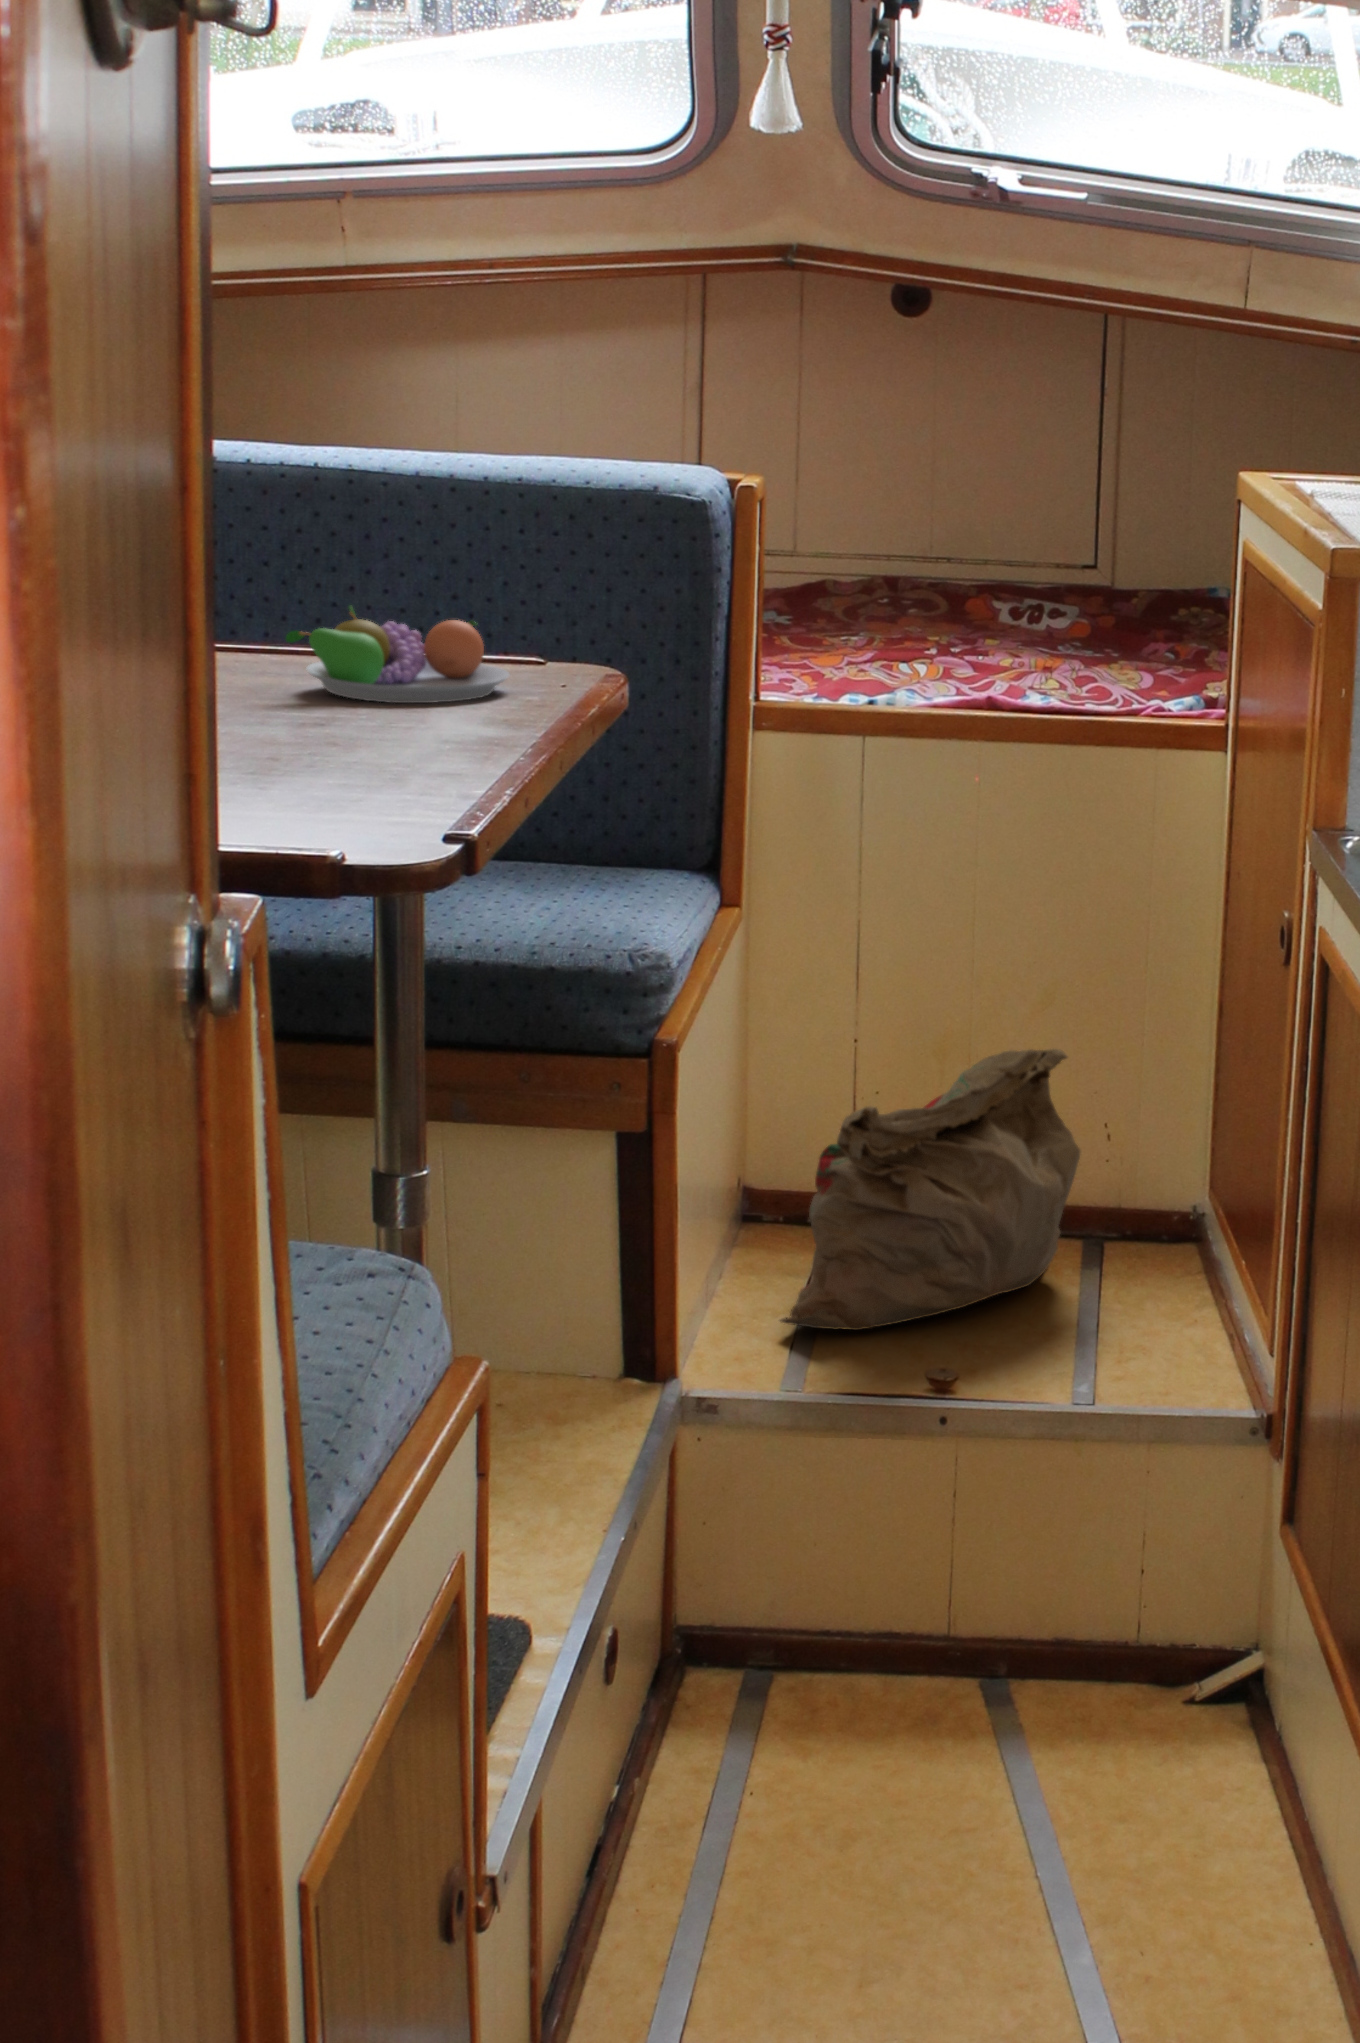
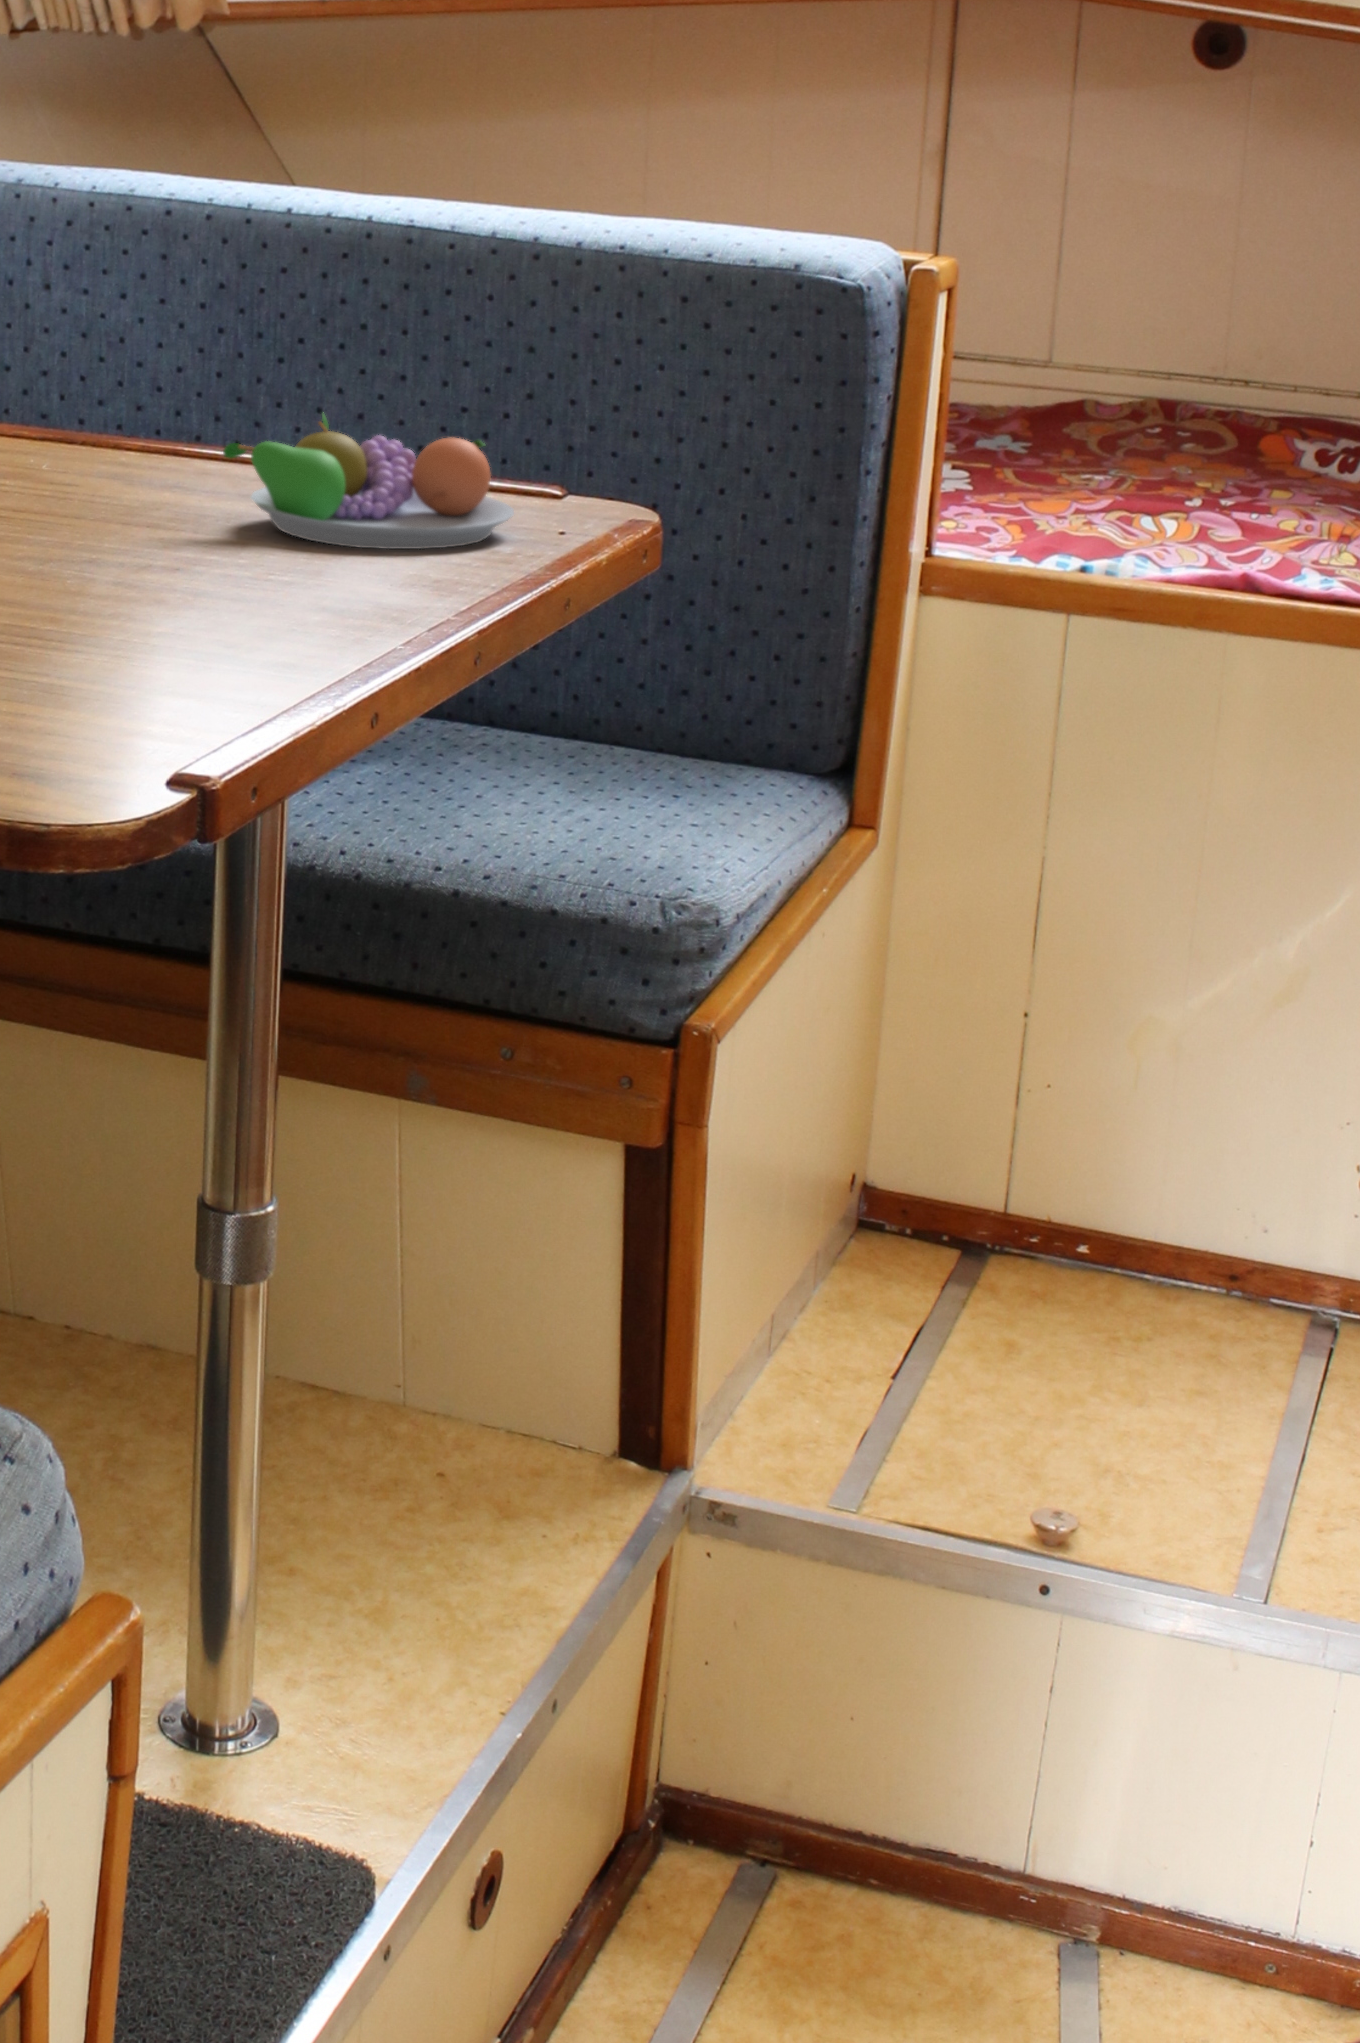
bag: present [780,1049,1080,1330] -> none [850,1062,1319,1424]

